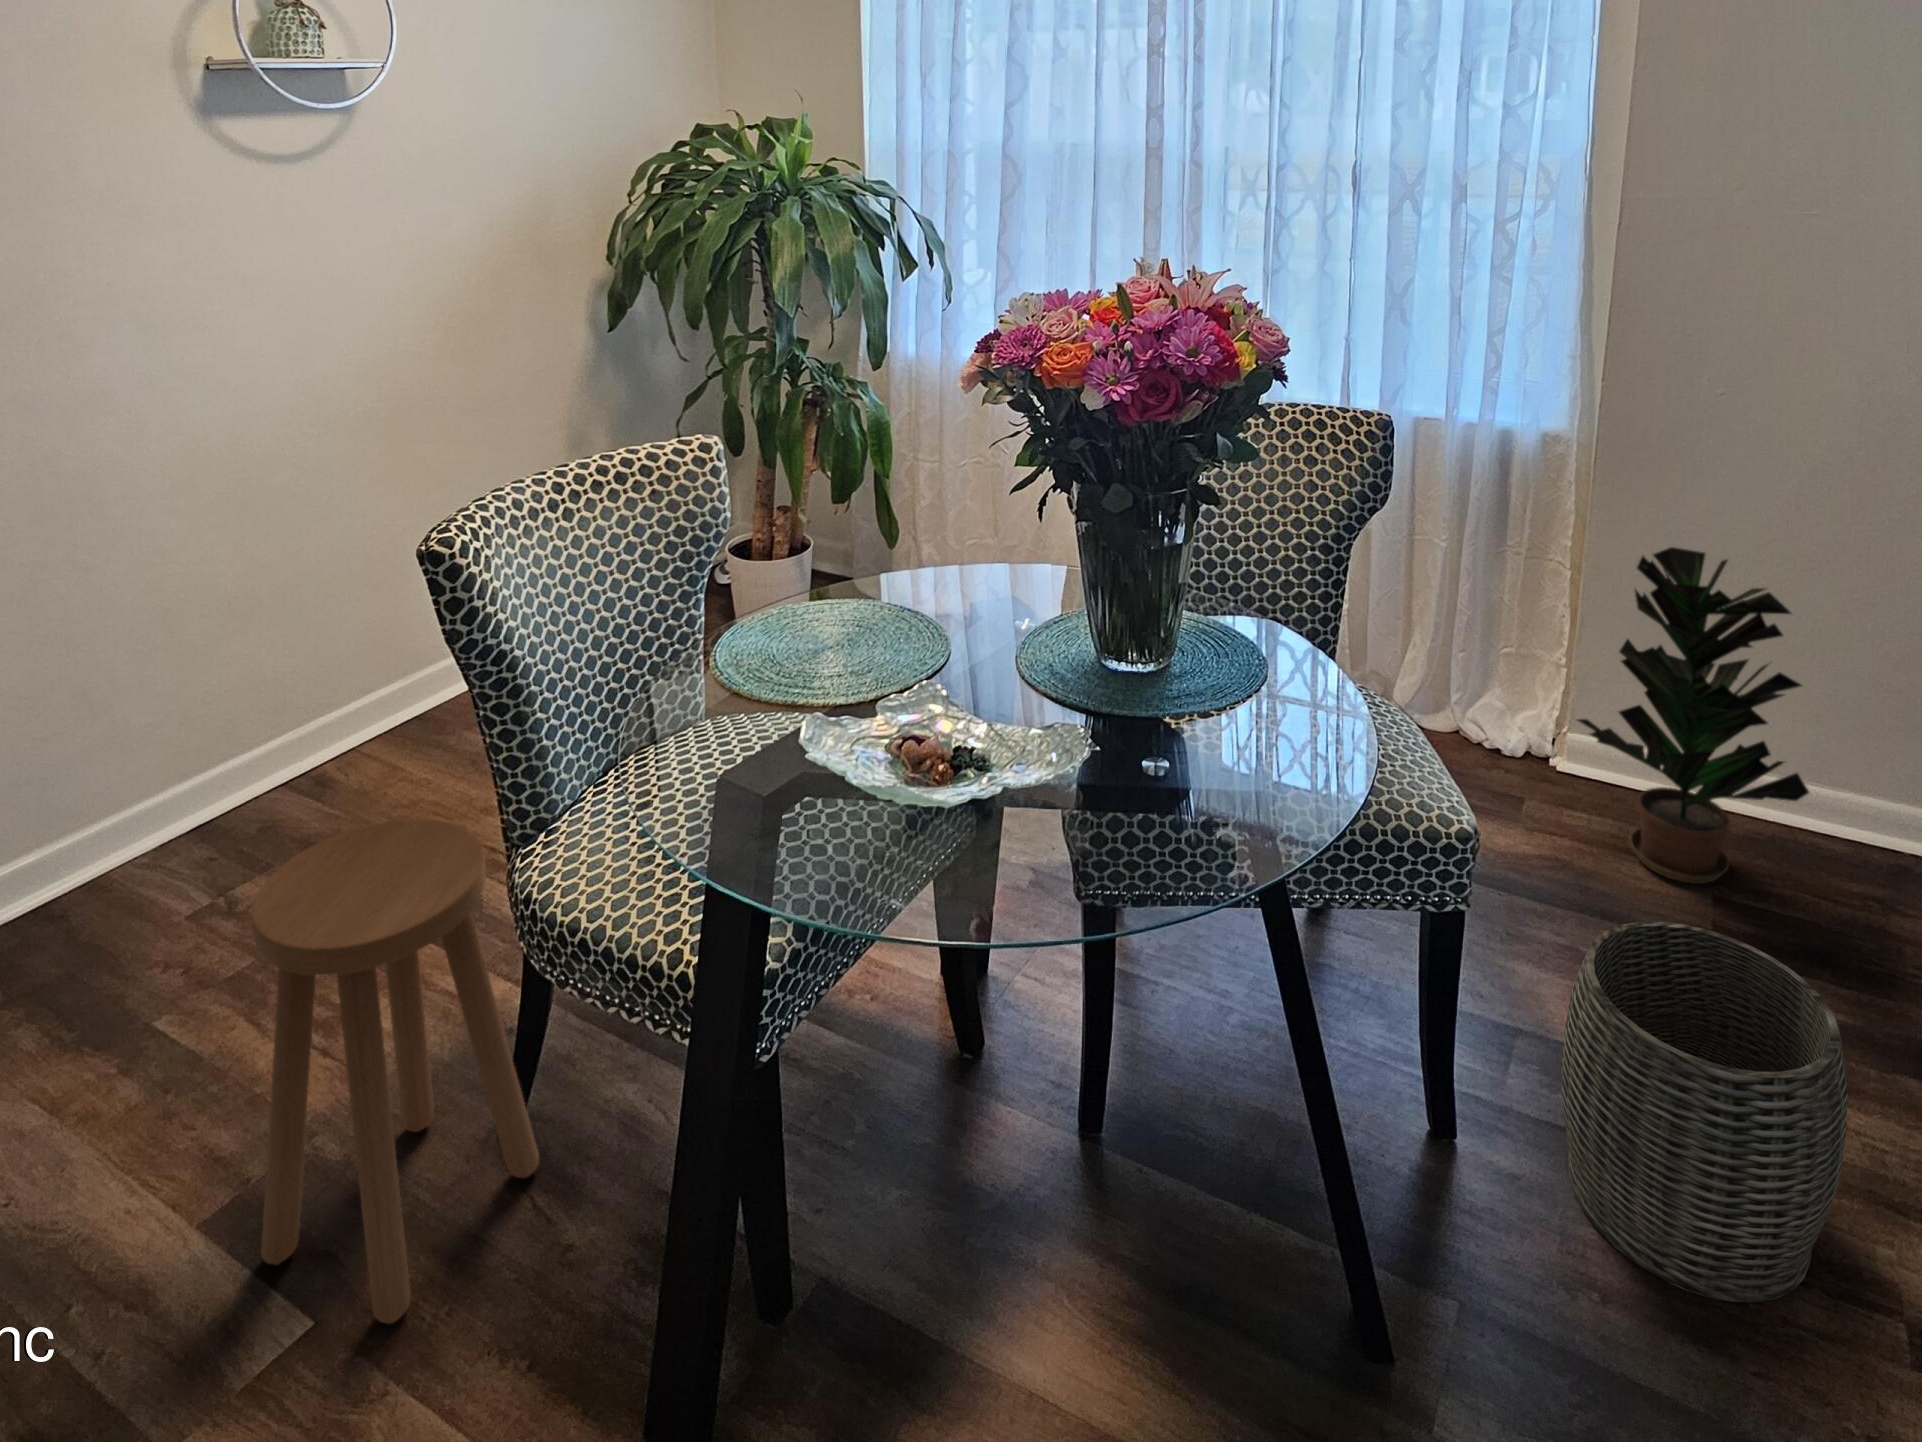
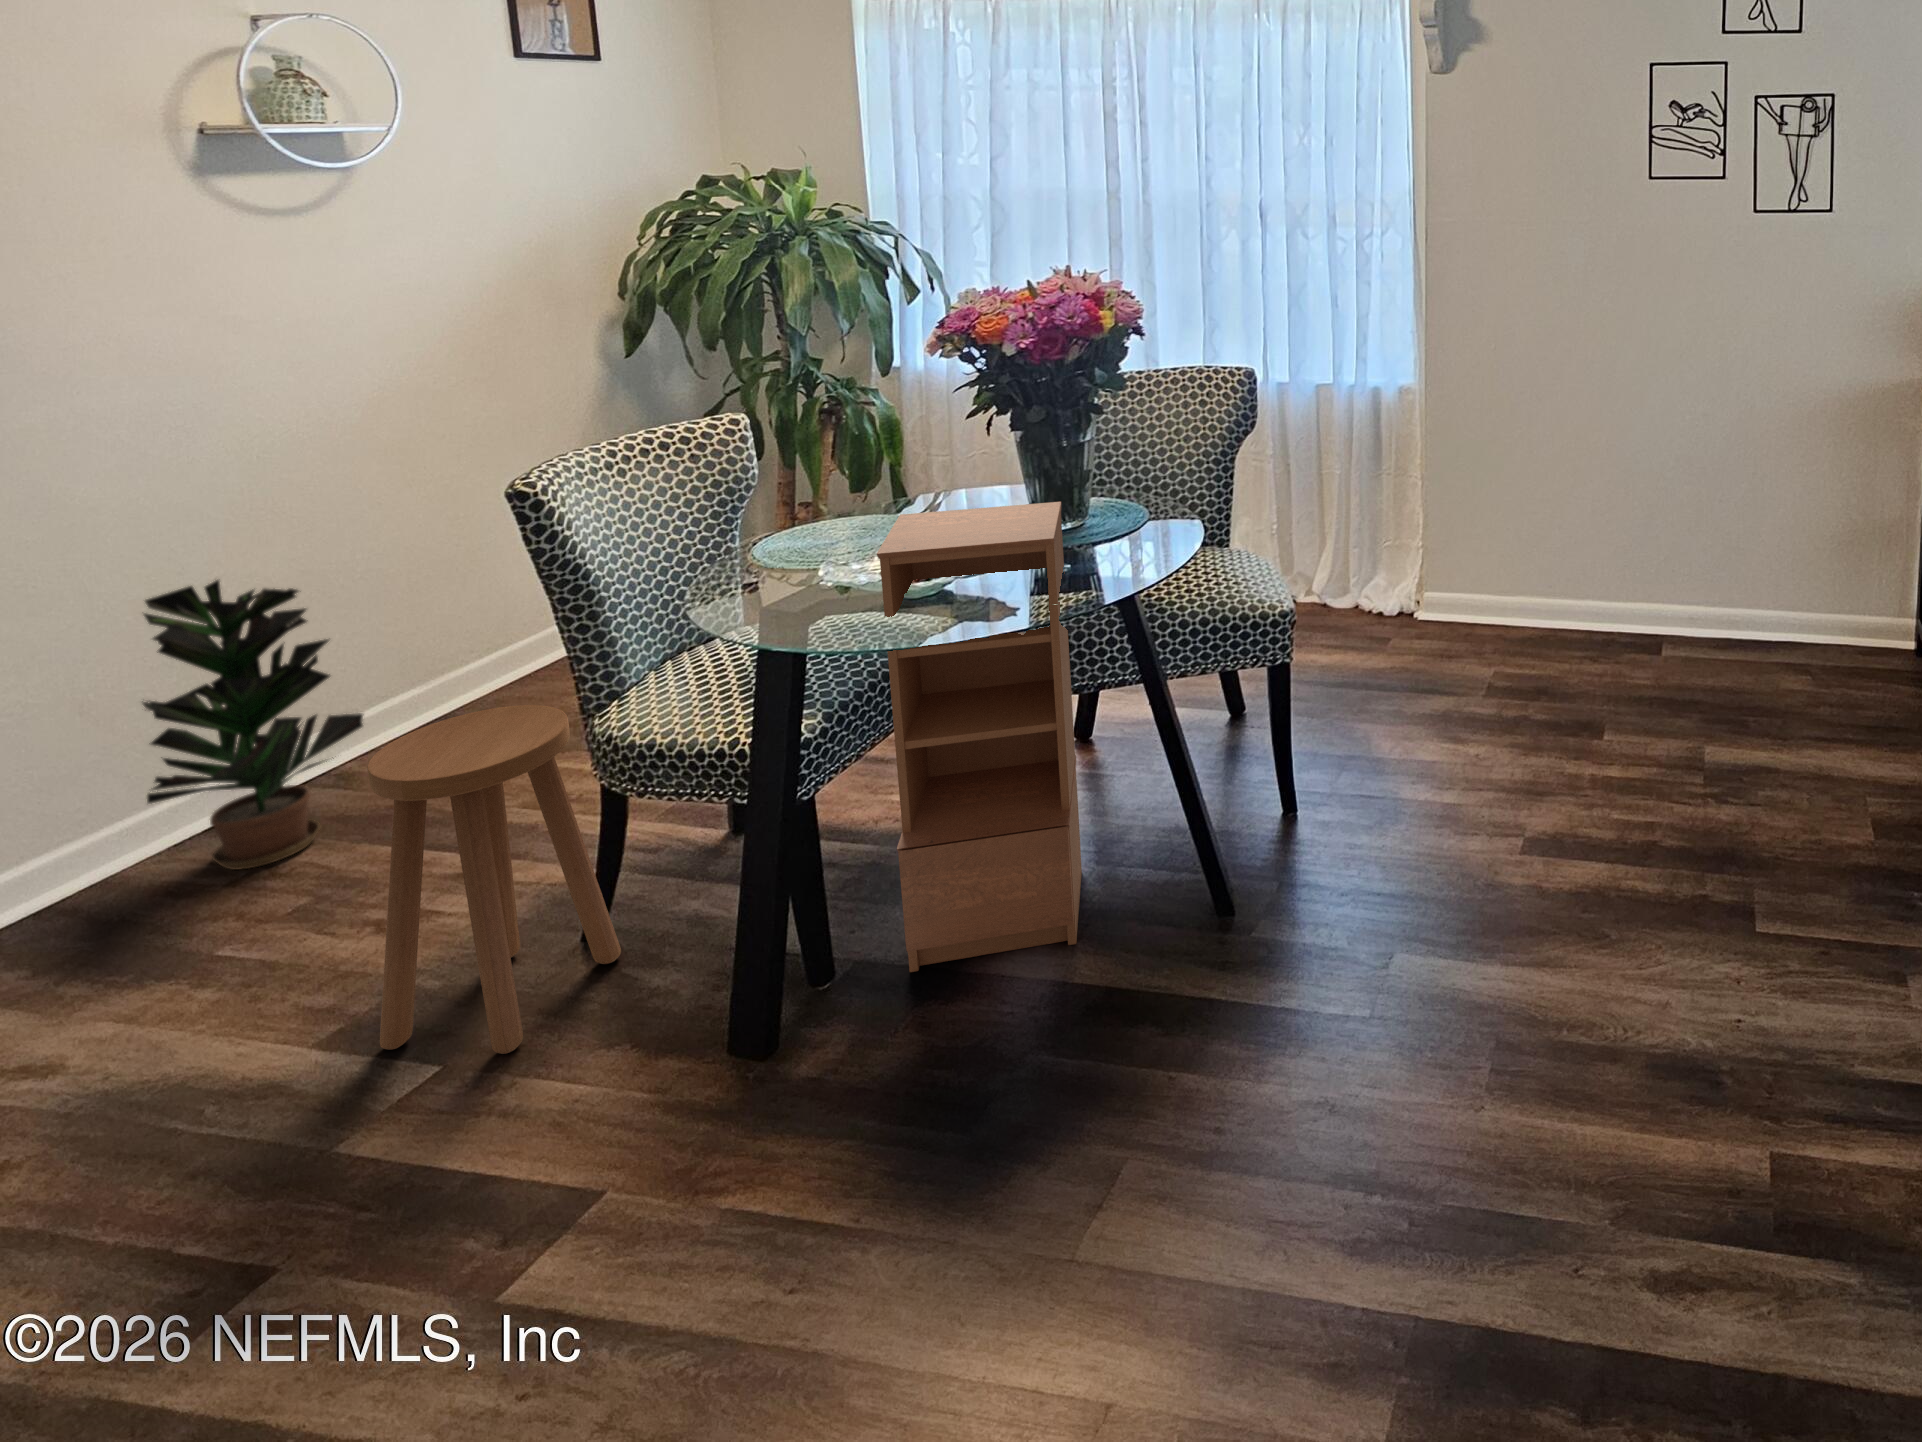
potted plant: present [1578,547,1809,884] -> present [142,580,363,870]
bookcase: none [880,627,1149,1354] -> present [877,502,1082,972]
woven basket: present [1561,922,1847,1303] -> none [1352,653,1495,848]

